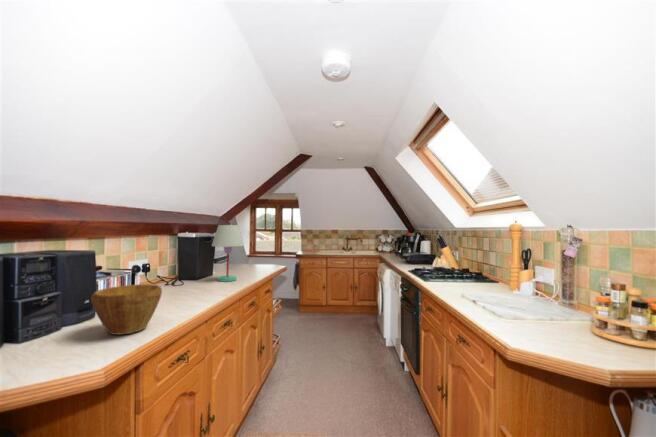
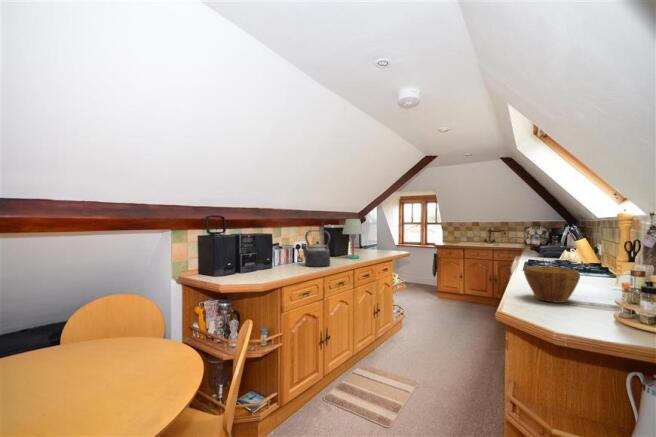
kettle: none [153,243,209,304] -> present [302,230,330,267]
bowl: present [91,284,162,335] -> present [524,266,580,303]

